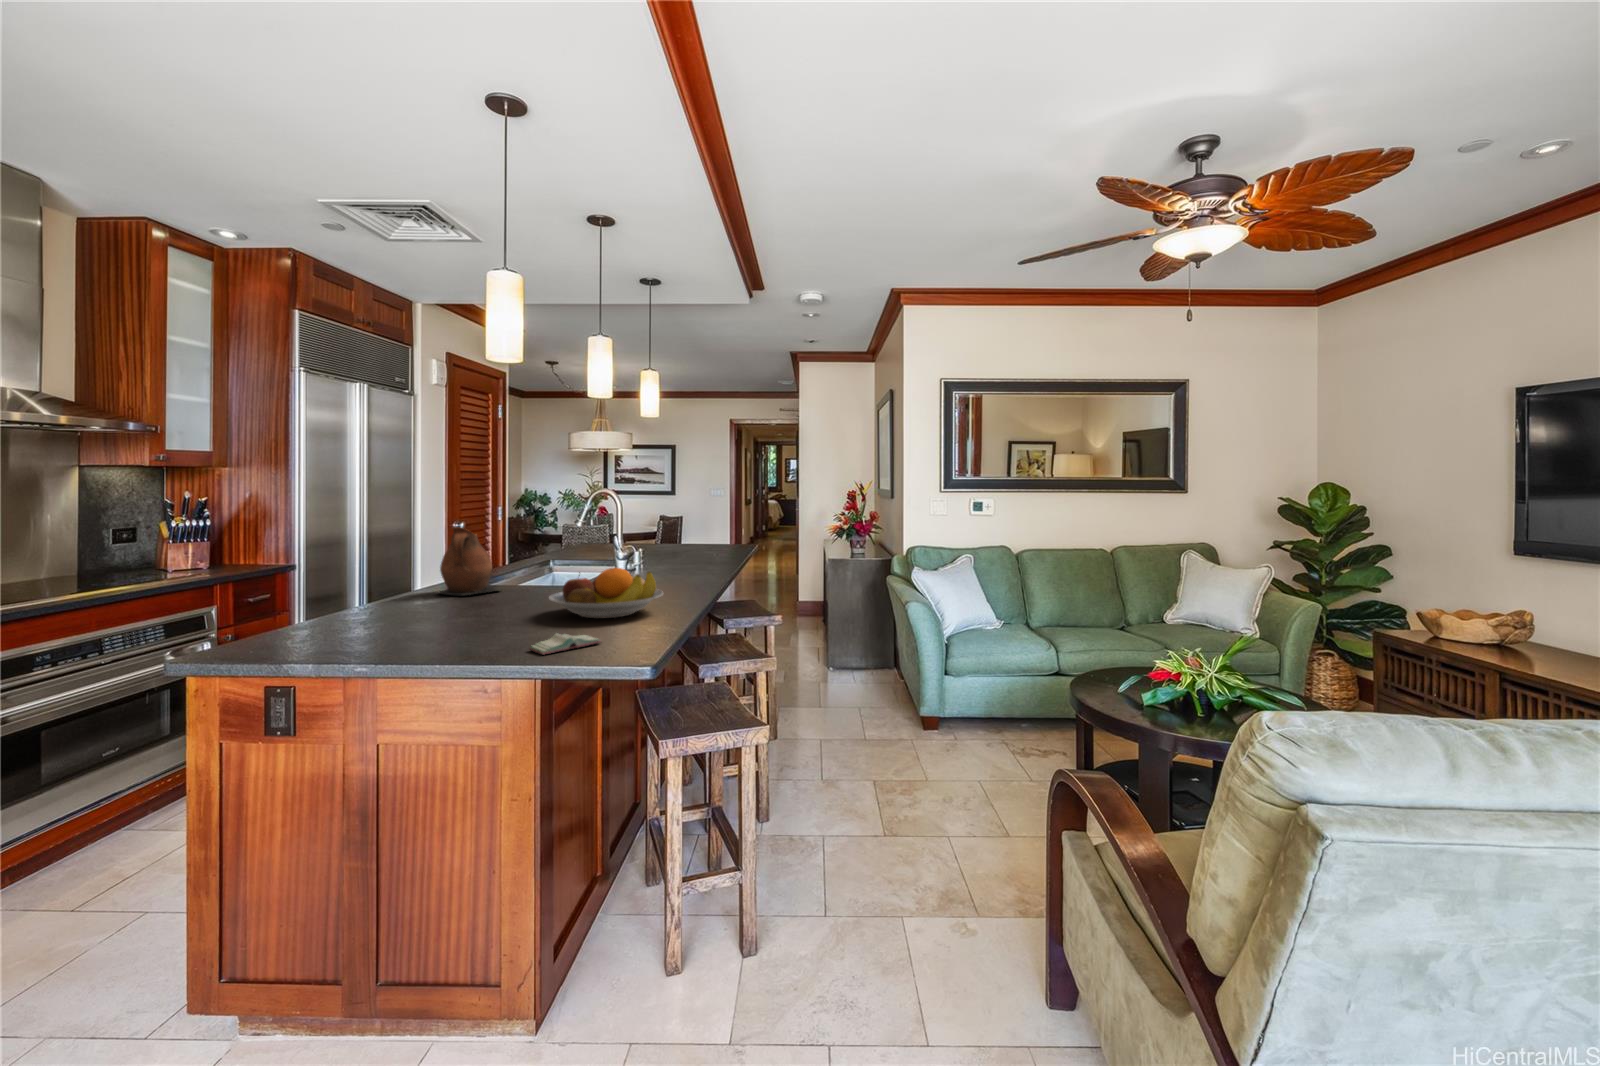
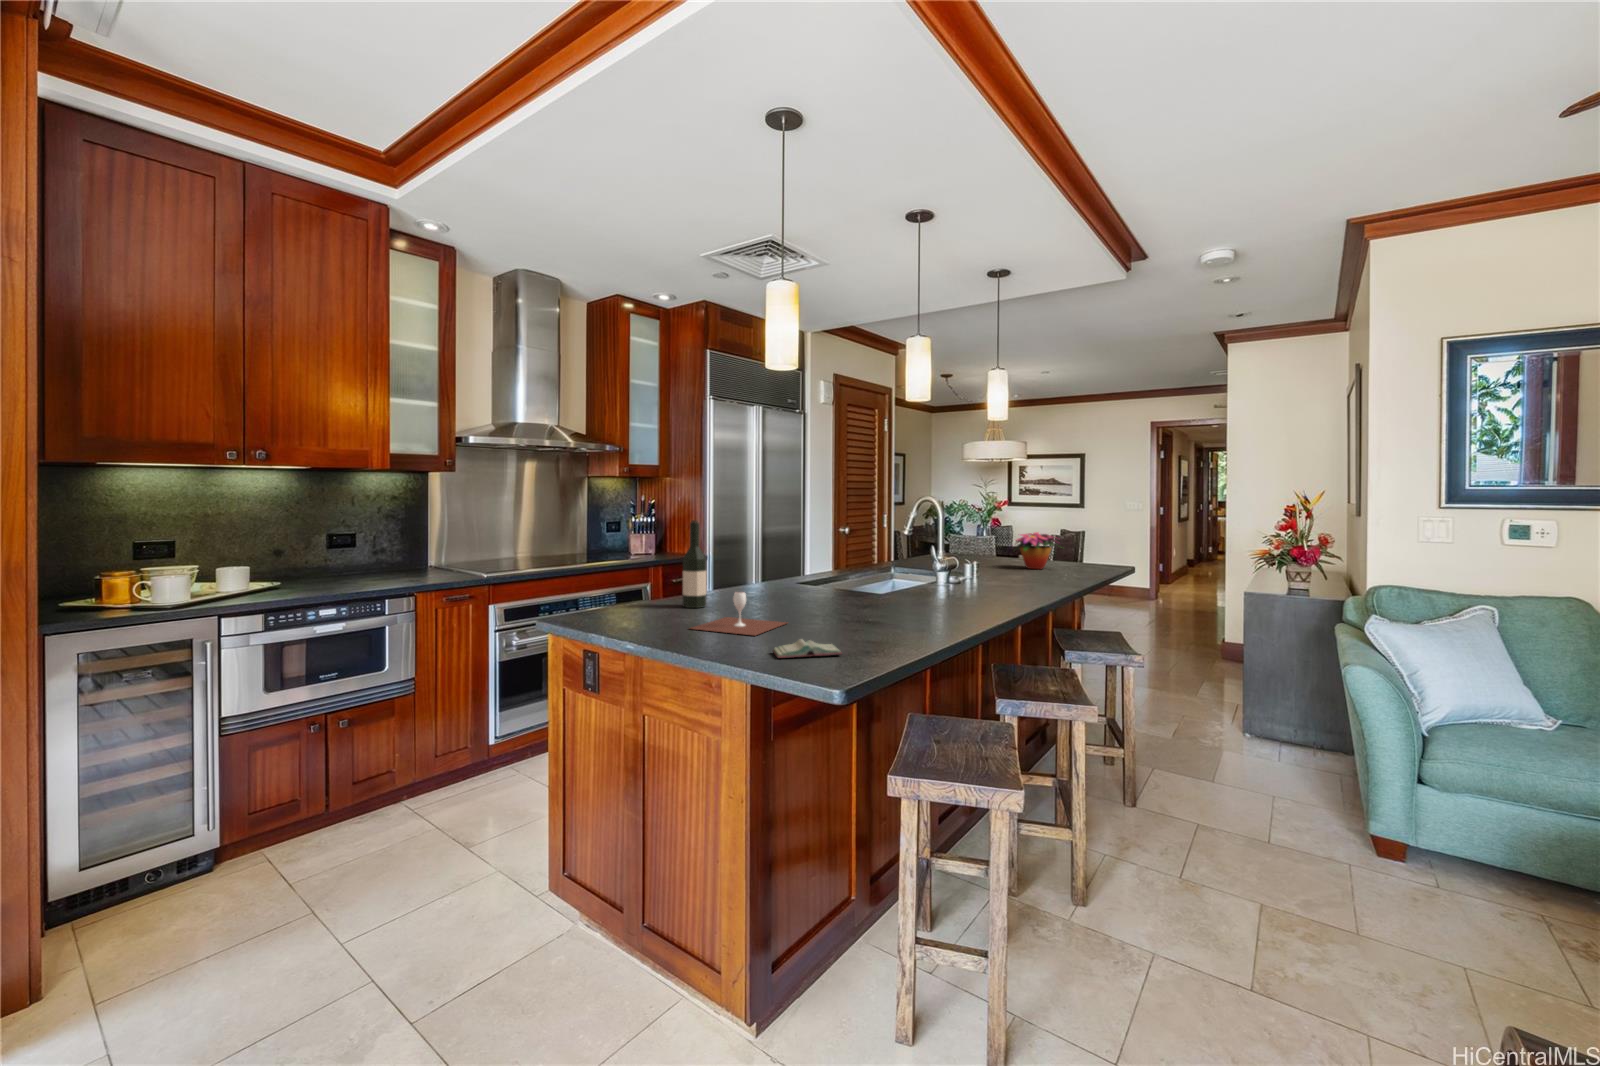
flower arrangement: none [651,518,703,552] -> present [1016,532,1058,569]
wine bottle: none [352,520,384,622] -> present [683,520,706,608]
ceramic pitcher: present [439,528,501,595] -> none [763,531,821,594]
fruit bowl: present [549,568,663,618] -> none [828,578,945,631]
wine glass: none [398,595,508,642] -> present [691,592,788,635]

